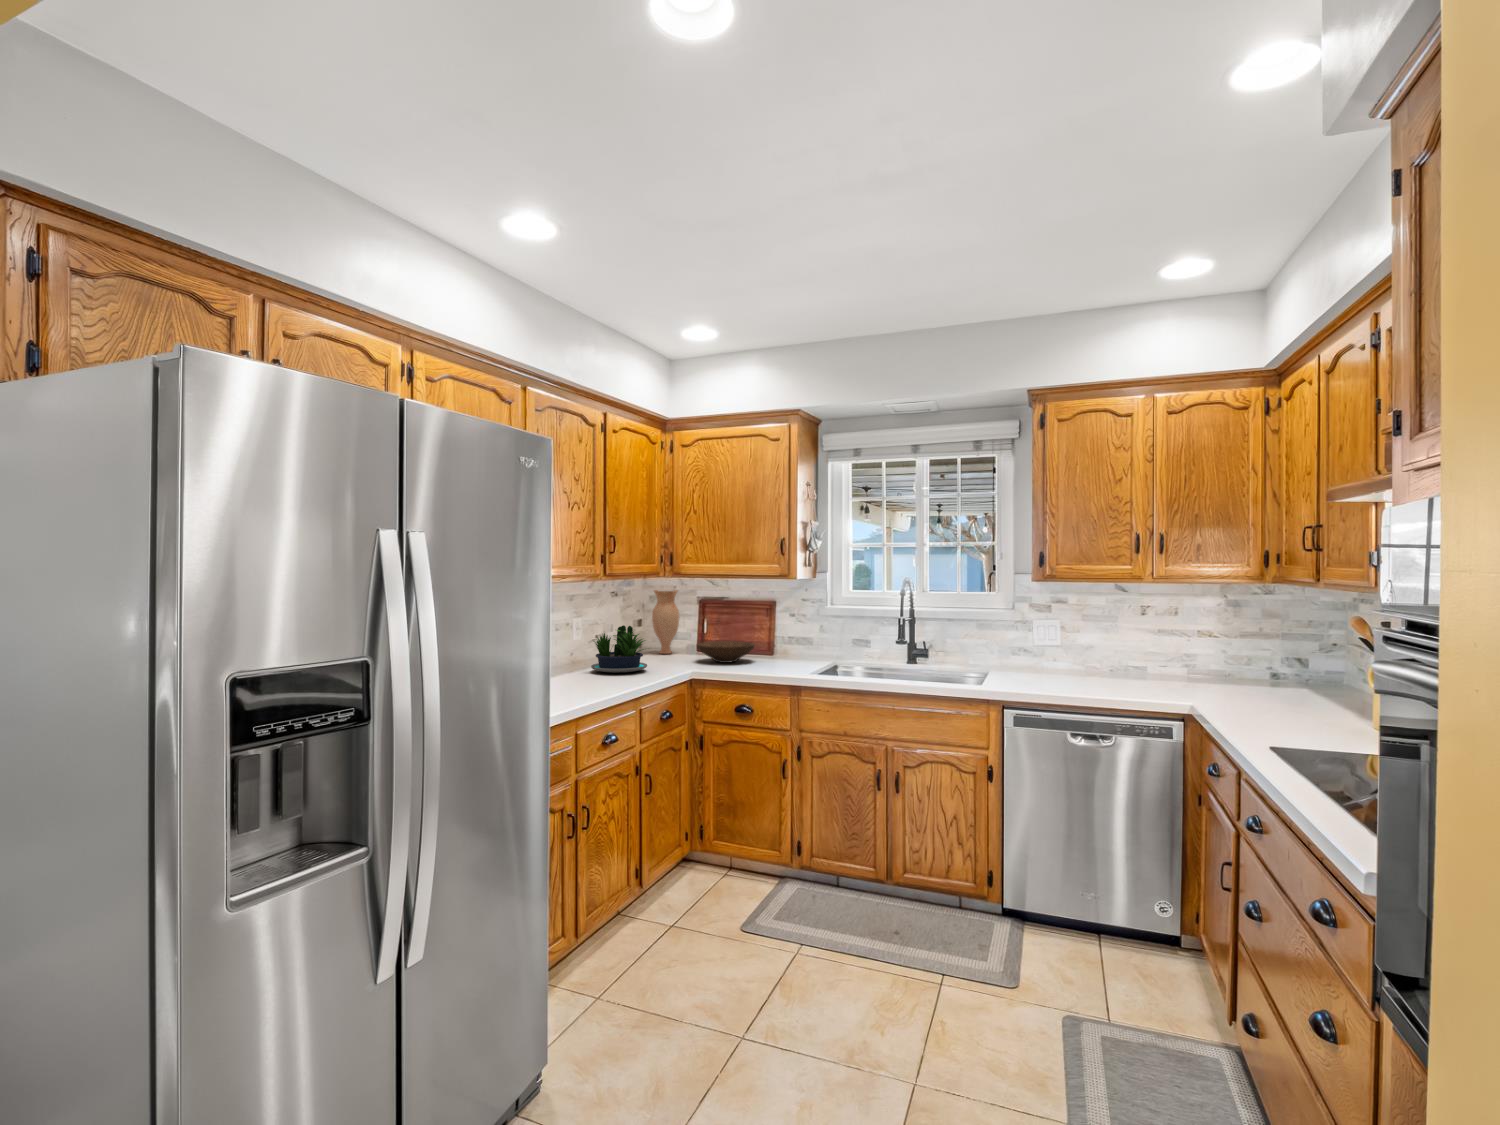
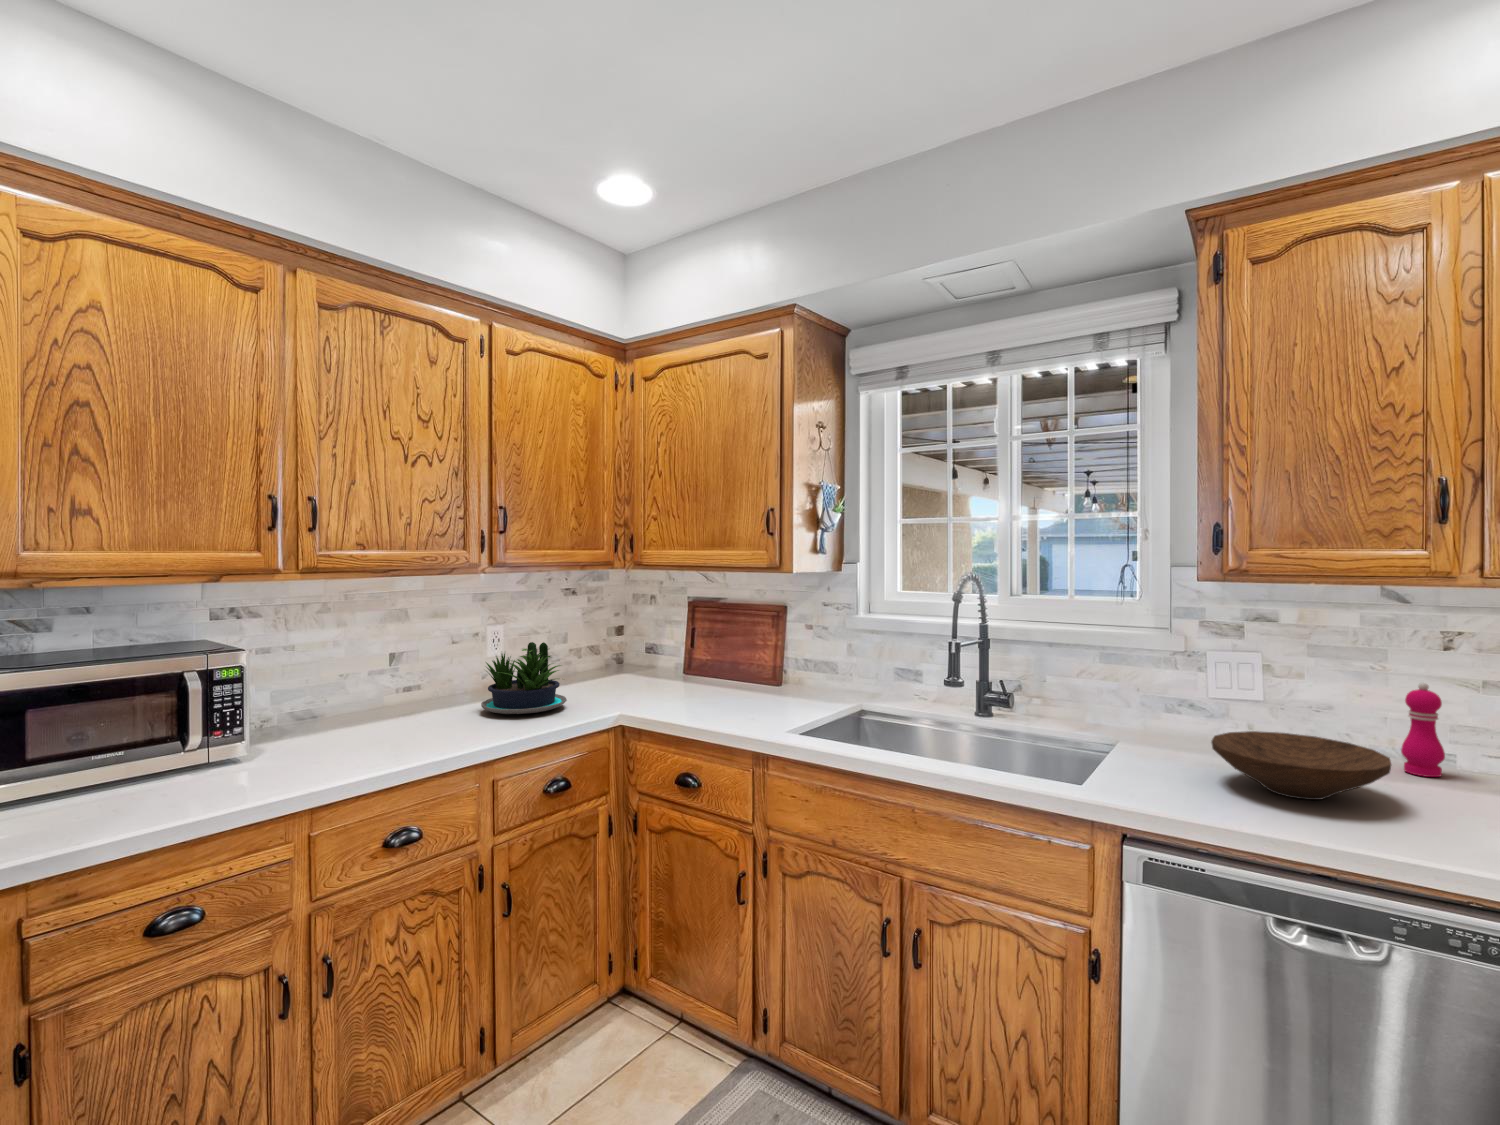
vase: present [652,590,679,654] -> none [629,586,667,675]
pepper mill: none [1124,632,1142,678] -> present [1401,683,1445,777]
wooden bowl: present [697,641,754,663] -> present [1212,731,1391,800]

